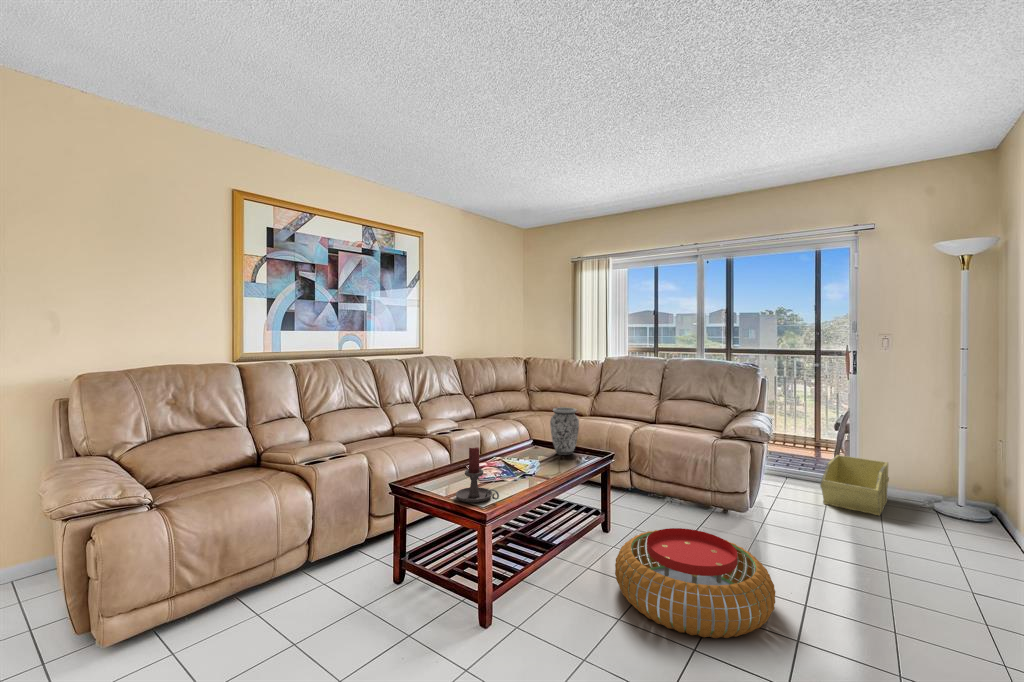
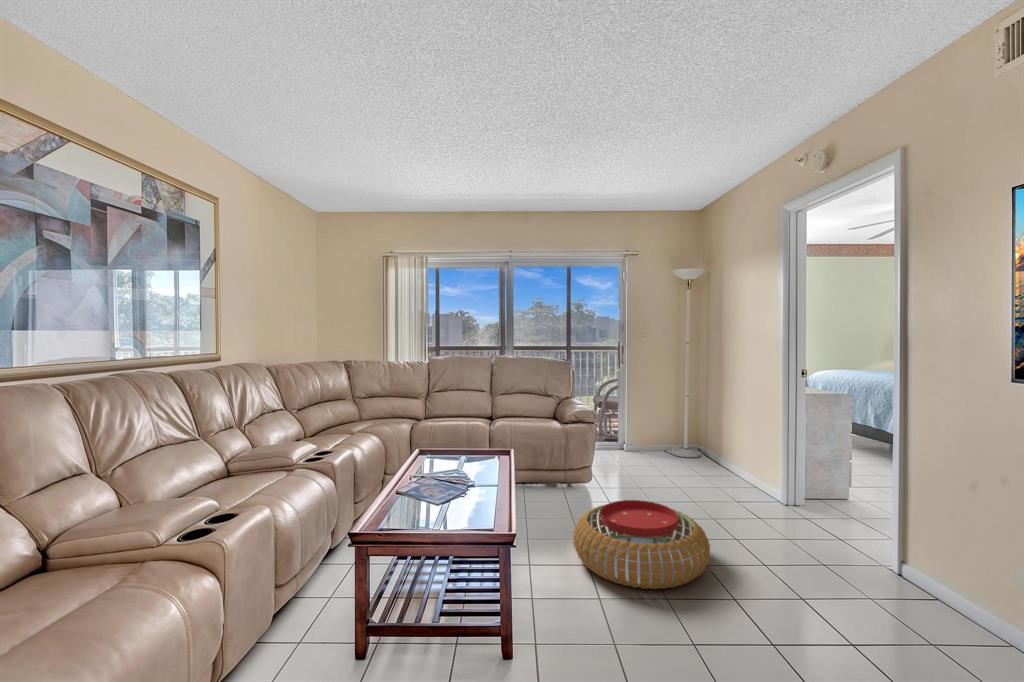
vase: present [550,407,579,455] -> none [452,408,482,459]
candle holder: present [456,447,499,503] -> none [439,460,495,527]
storage bin: present [820,455,889,516] -> none [627,423,671,463]

